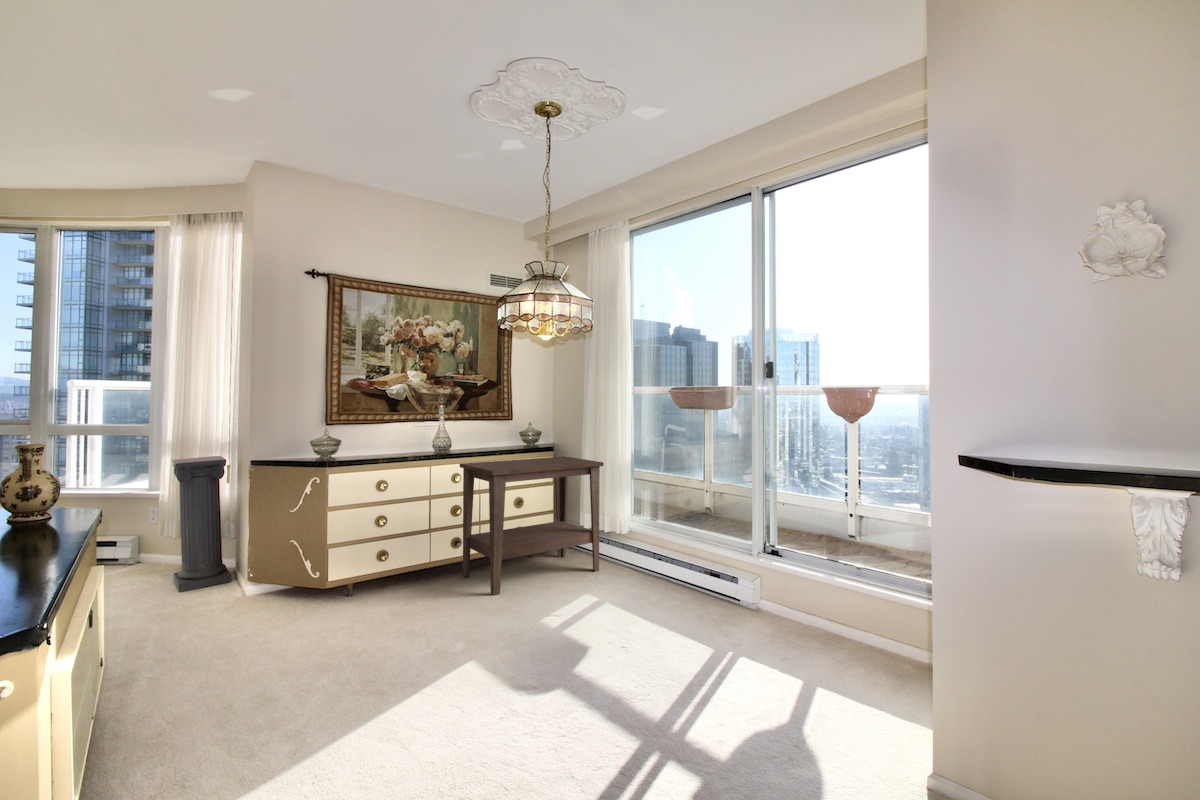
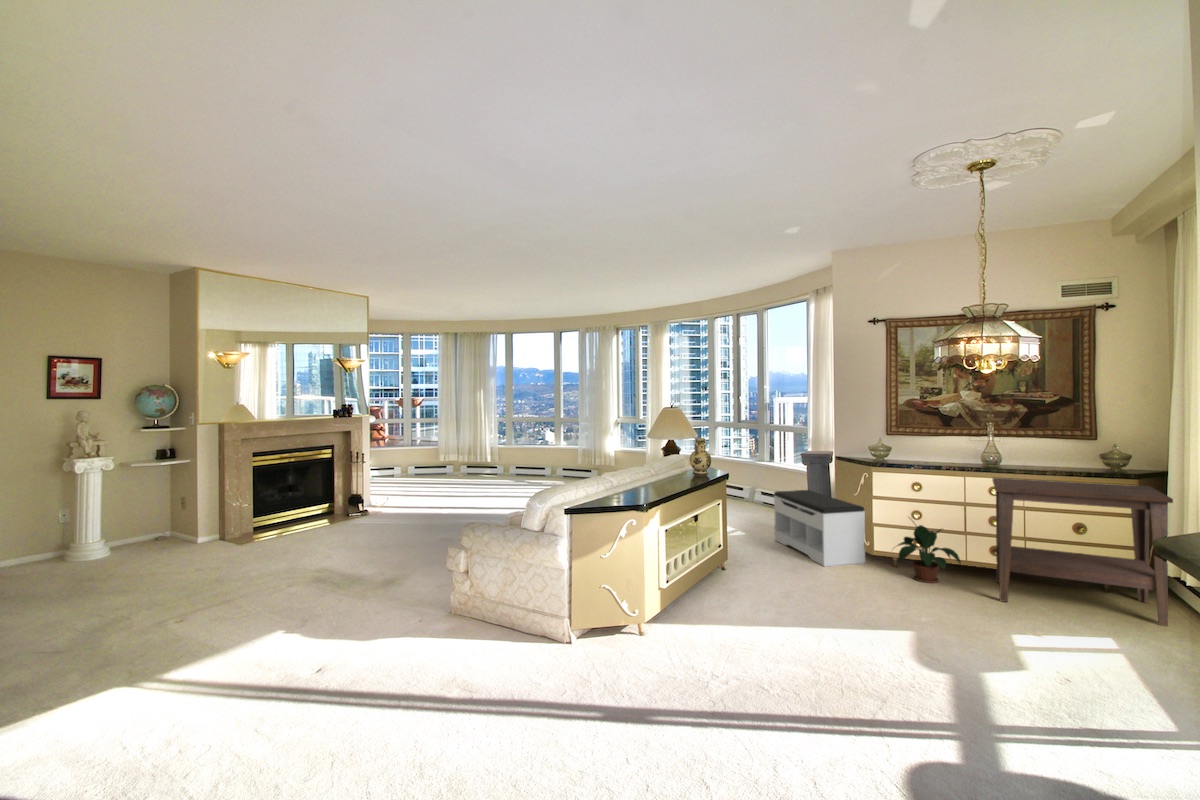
bench: none [134,519,319,631] -> present [774,490,865,566]
potted plant: none [365,524,446,604] -> present [898,517,961,583]

